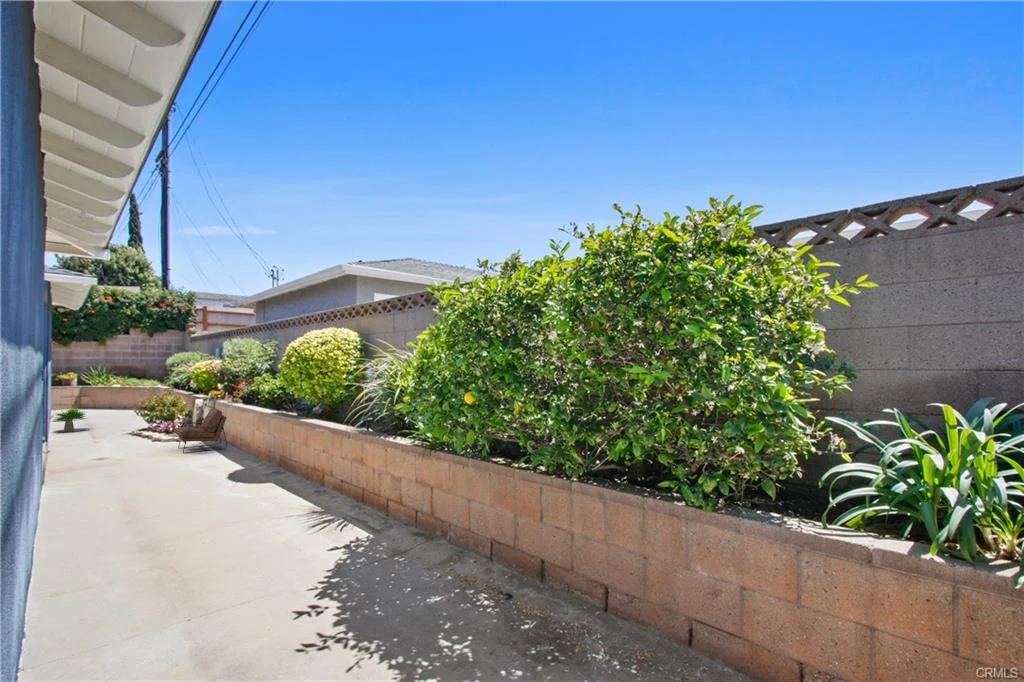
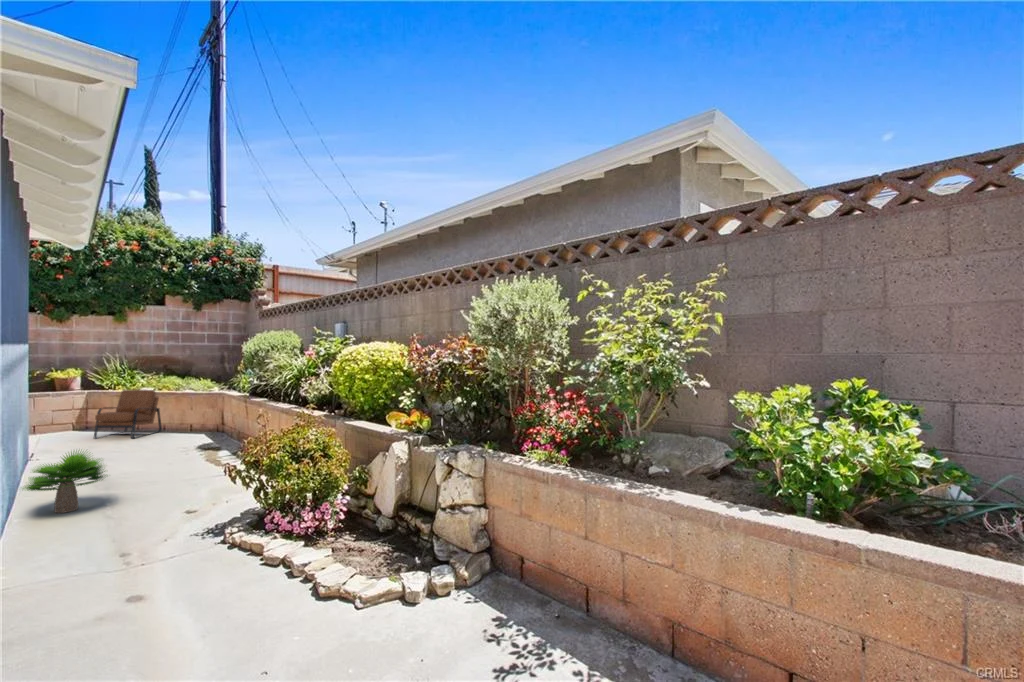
chair: present [176,408,227,453] -> present [94,390,162,439]

